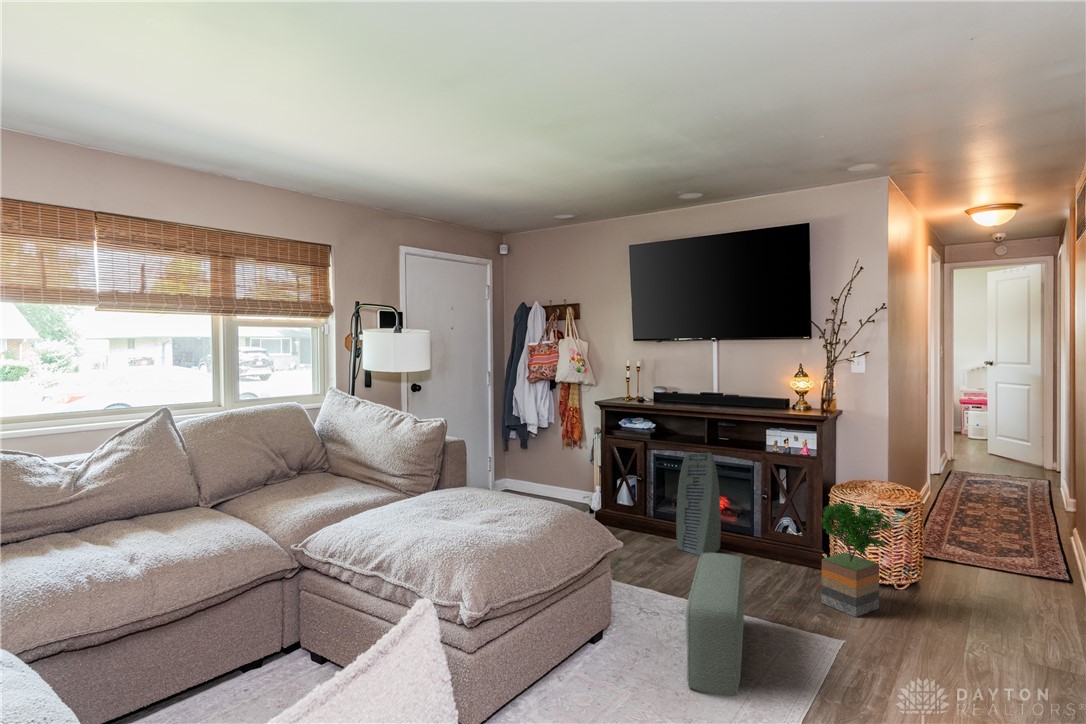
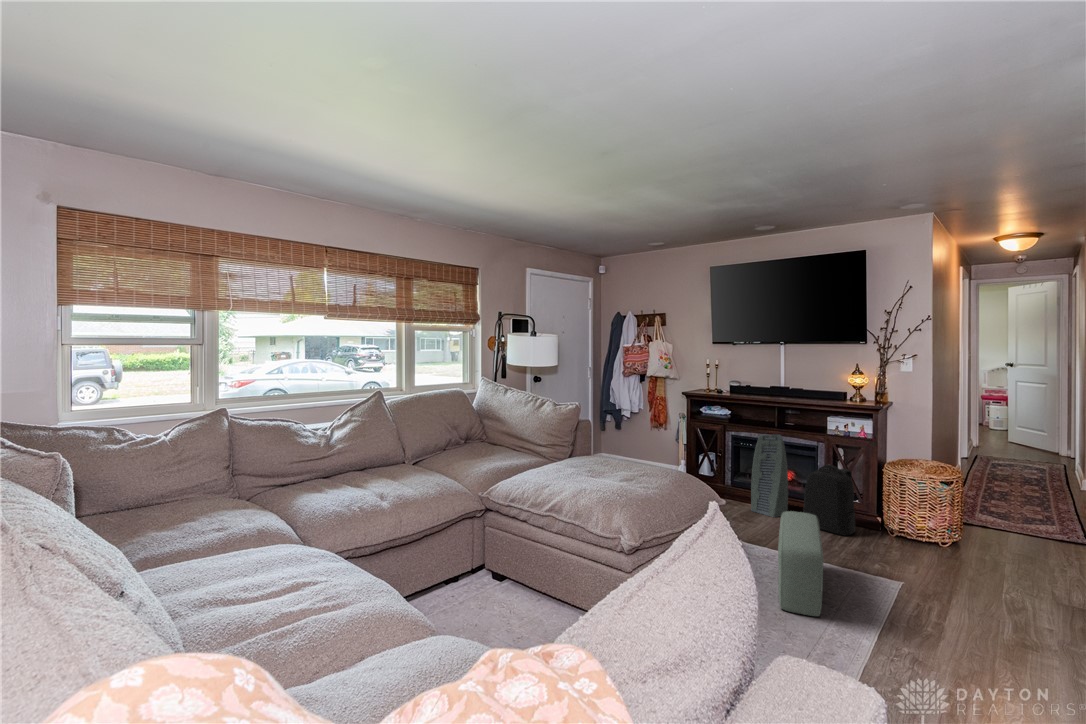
backpack: none [735,489,797,578] -> present [803,465,855,536]
potted tree: present [821,502,893,617] -> none [879,475,945,567]

